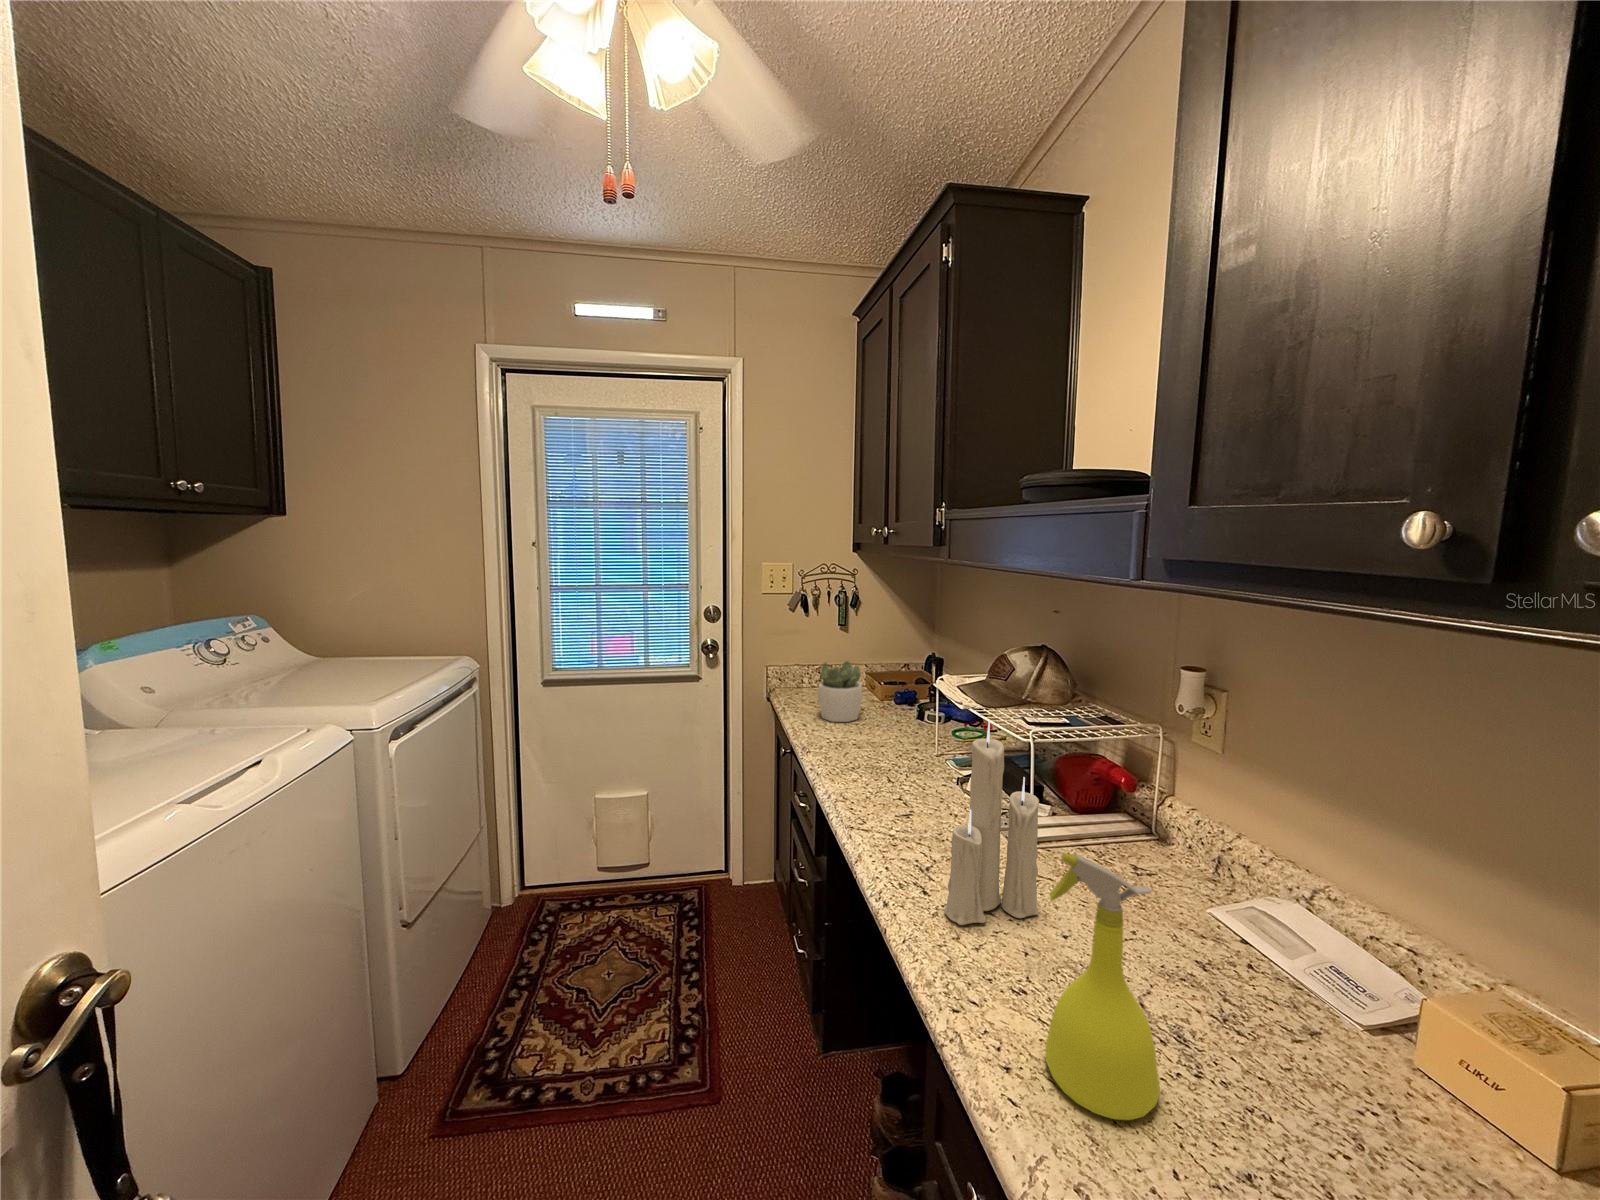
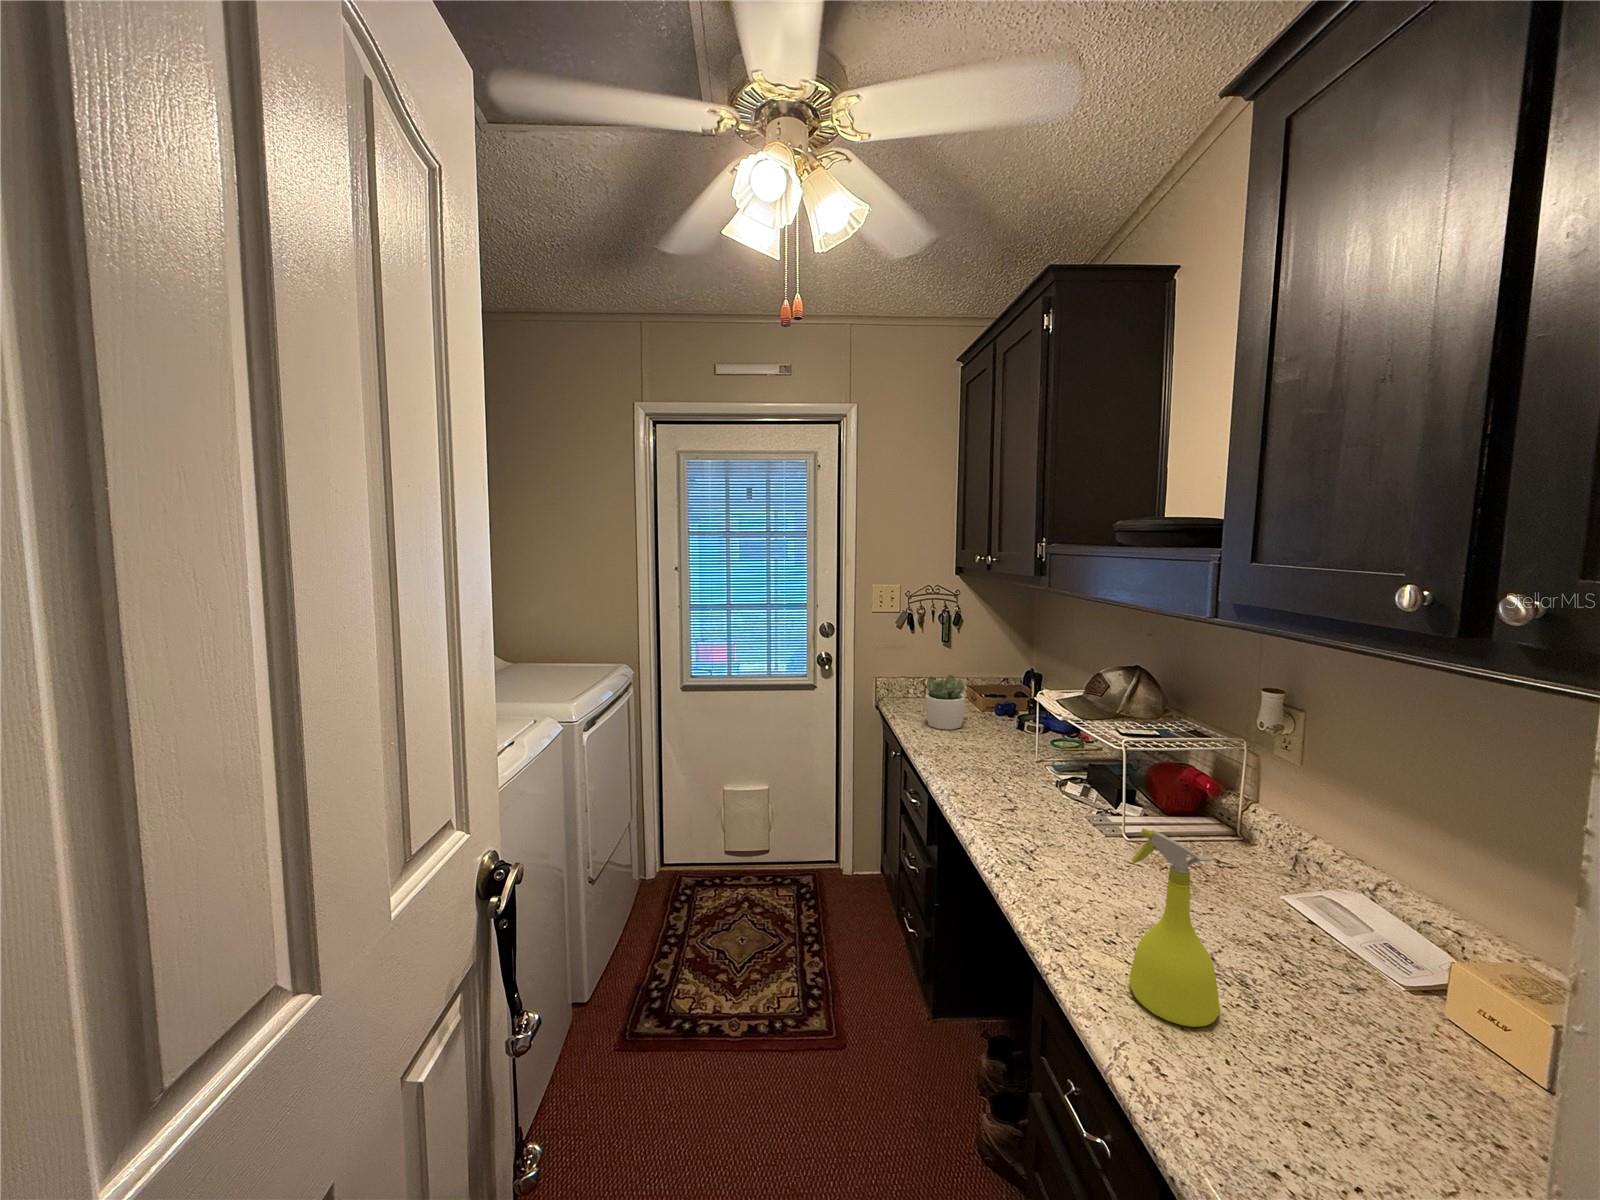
candle: present [944,719,1039,925] -> none [1047,719,1128,893]

